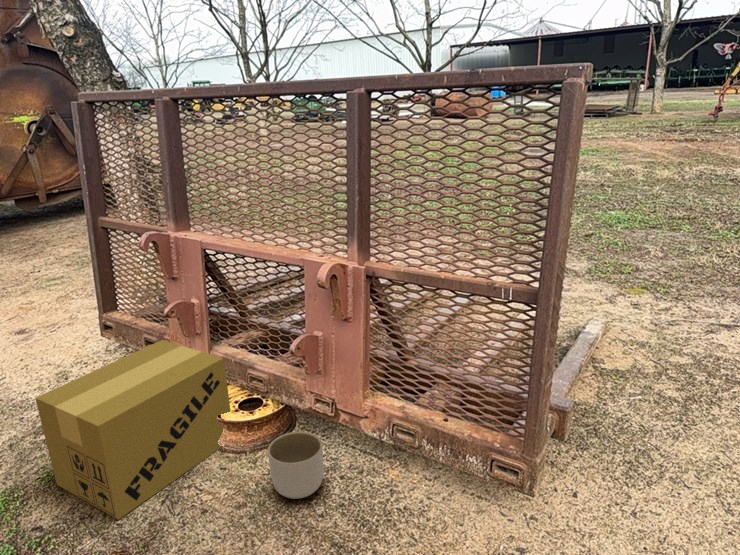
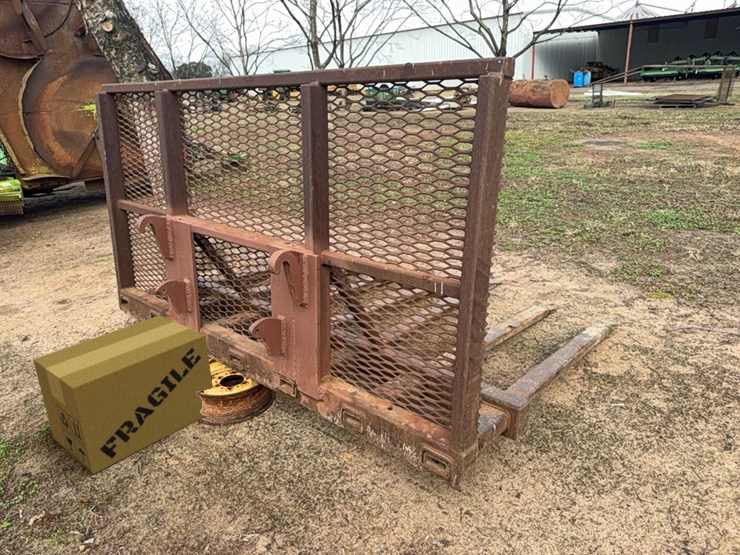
planter: present [268,432,323,499] -> none [227,409,281,472]

